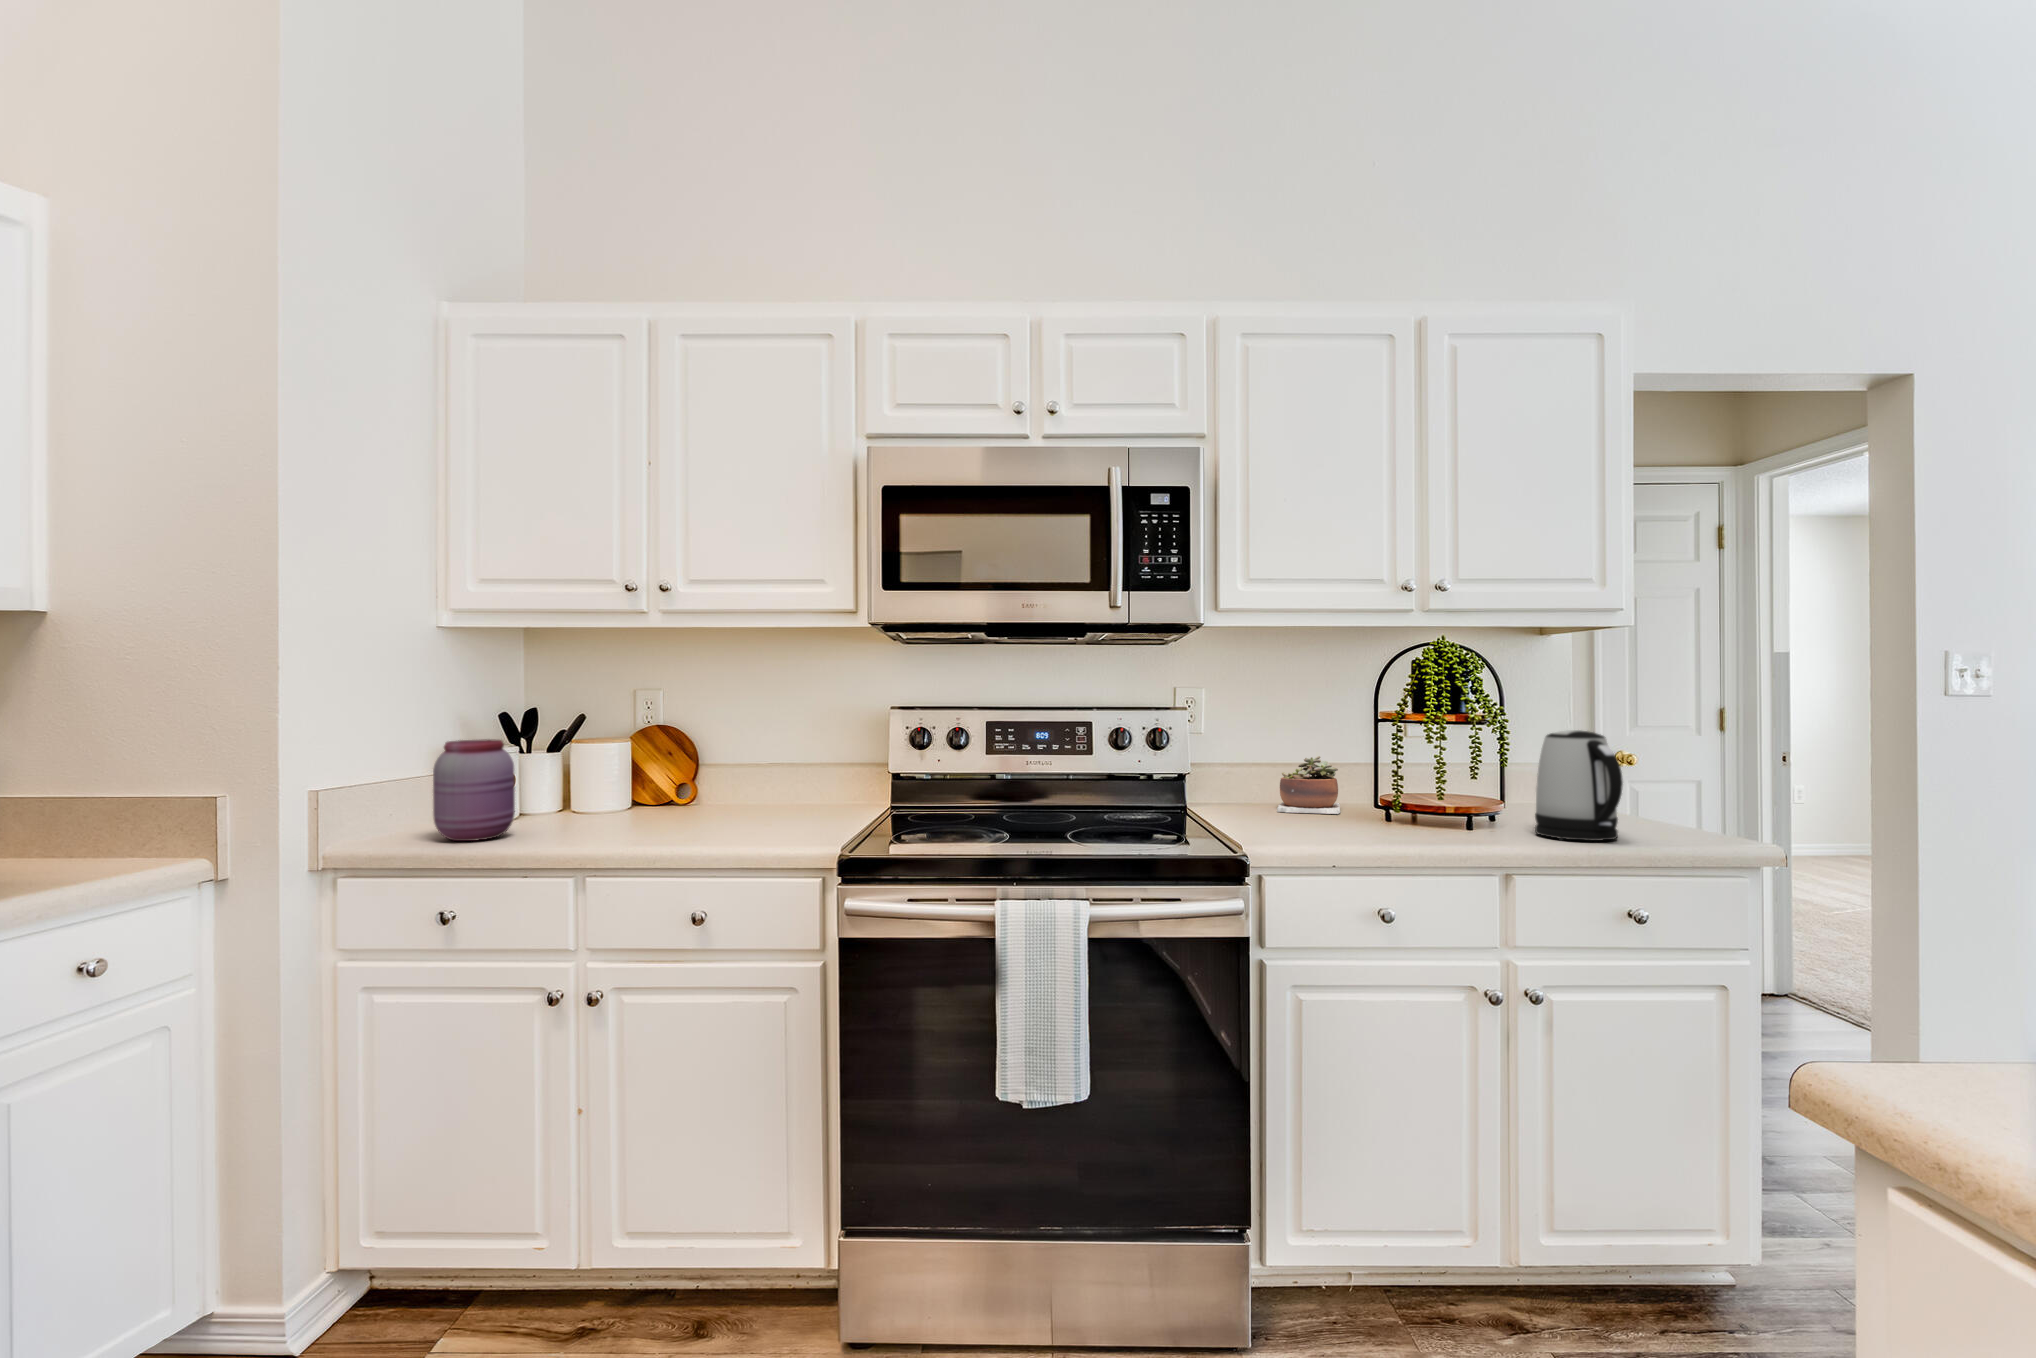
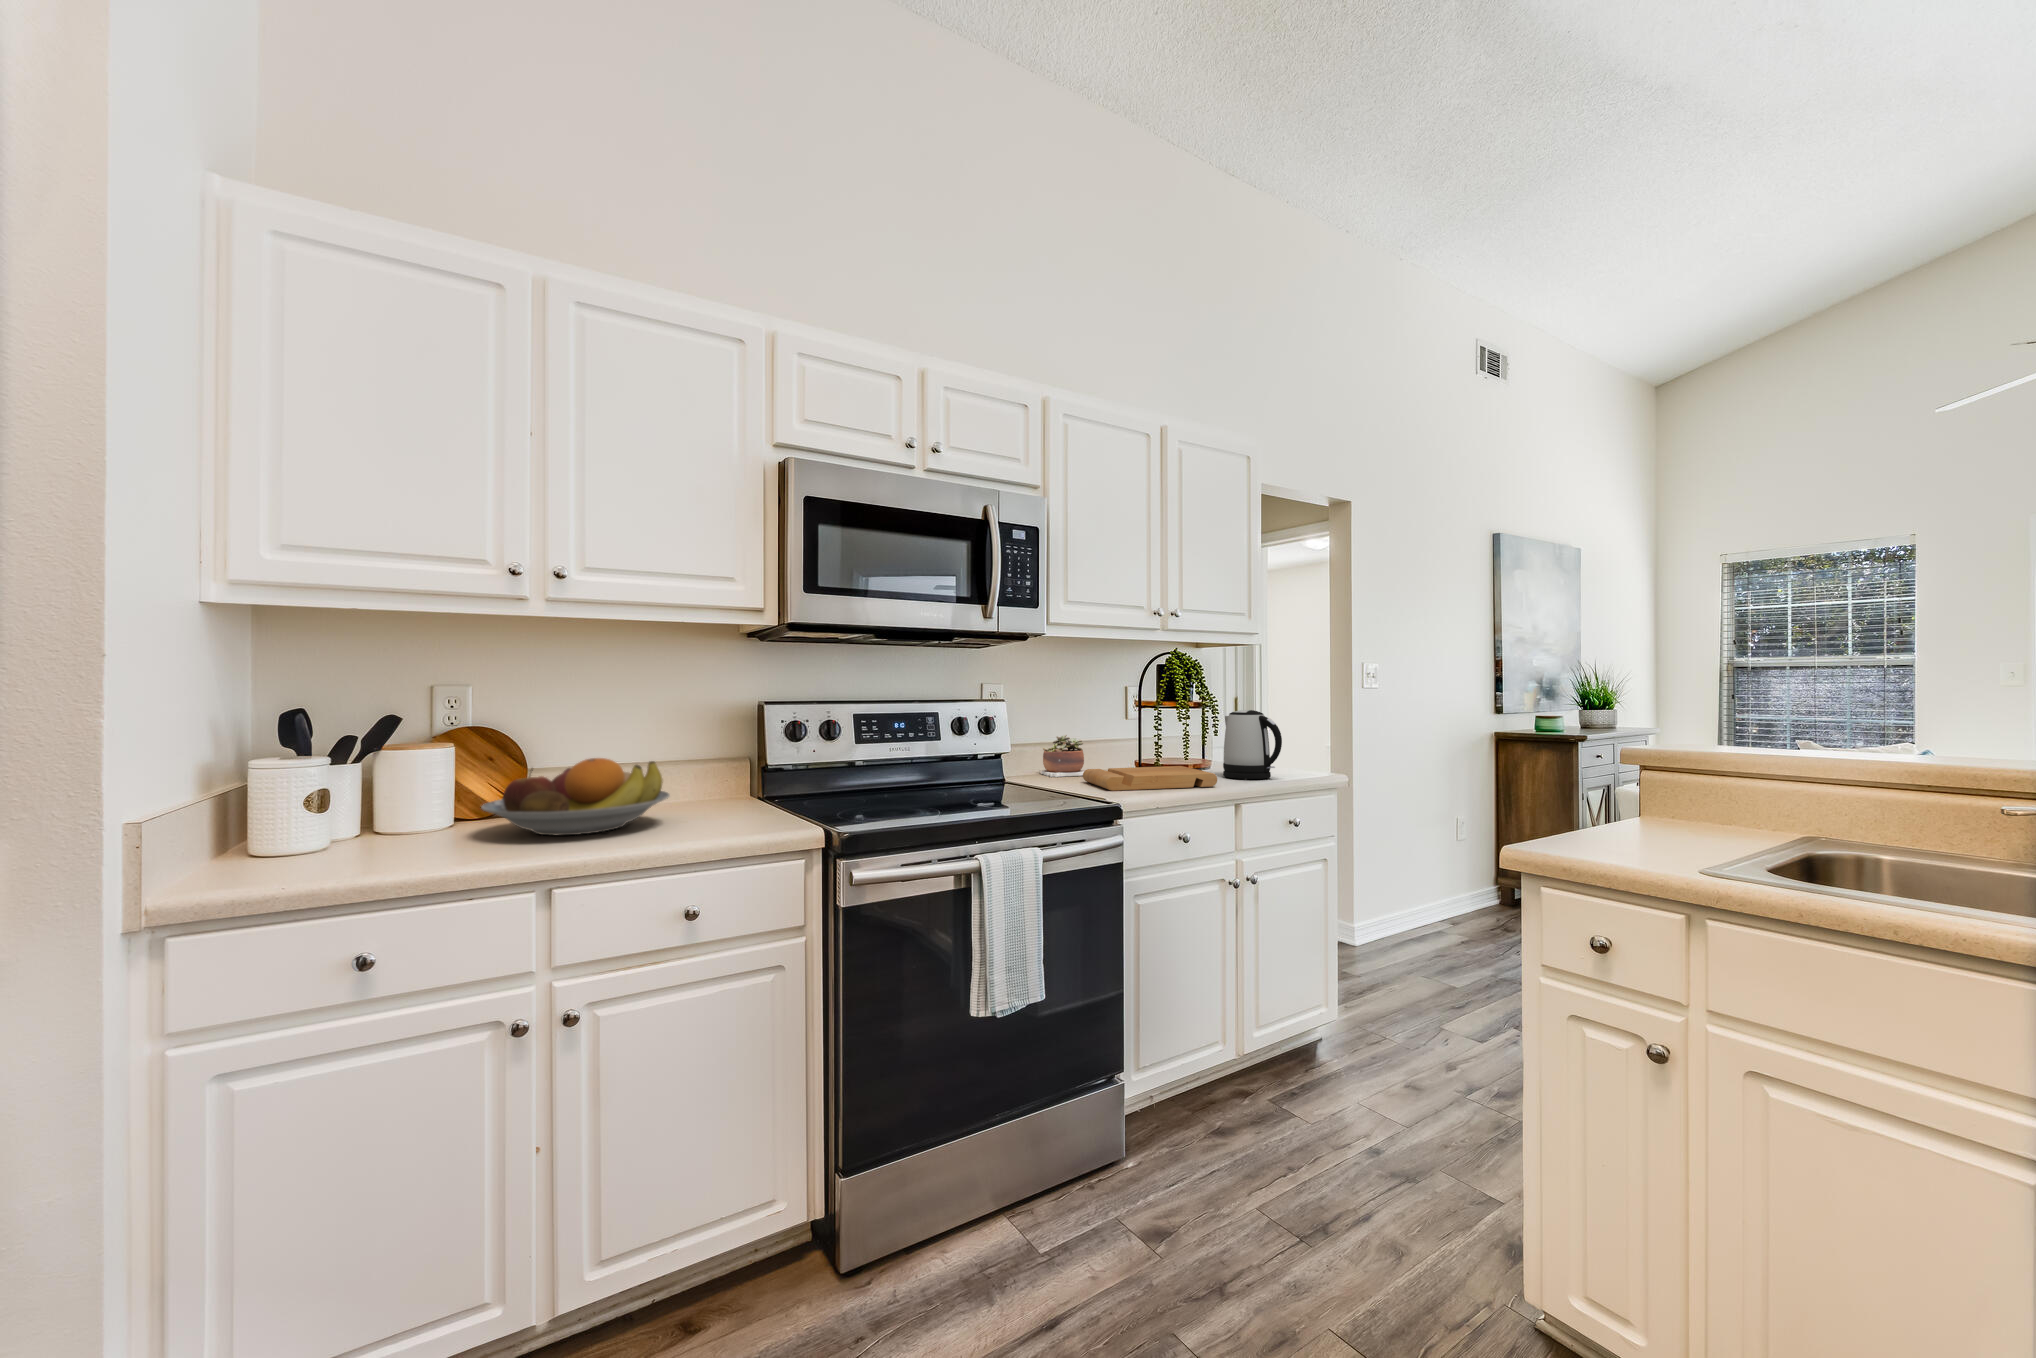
jar: present [433,739,515,841] -> none [287,744,401,871]
fruit bowl: none [597,760,761,830] -> present [481,758,670,835]
cutting board: none [1287,805,1471,845] -> present [1083,766,1217,791]

